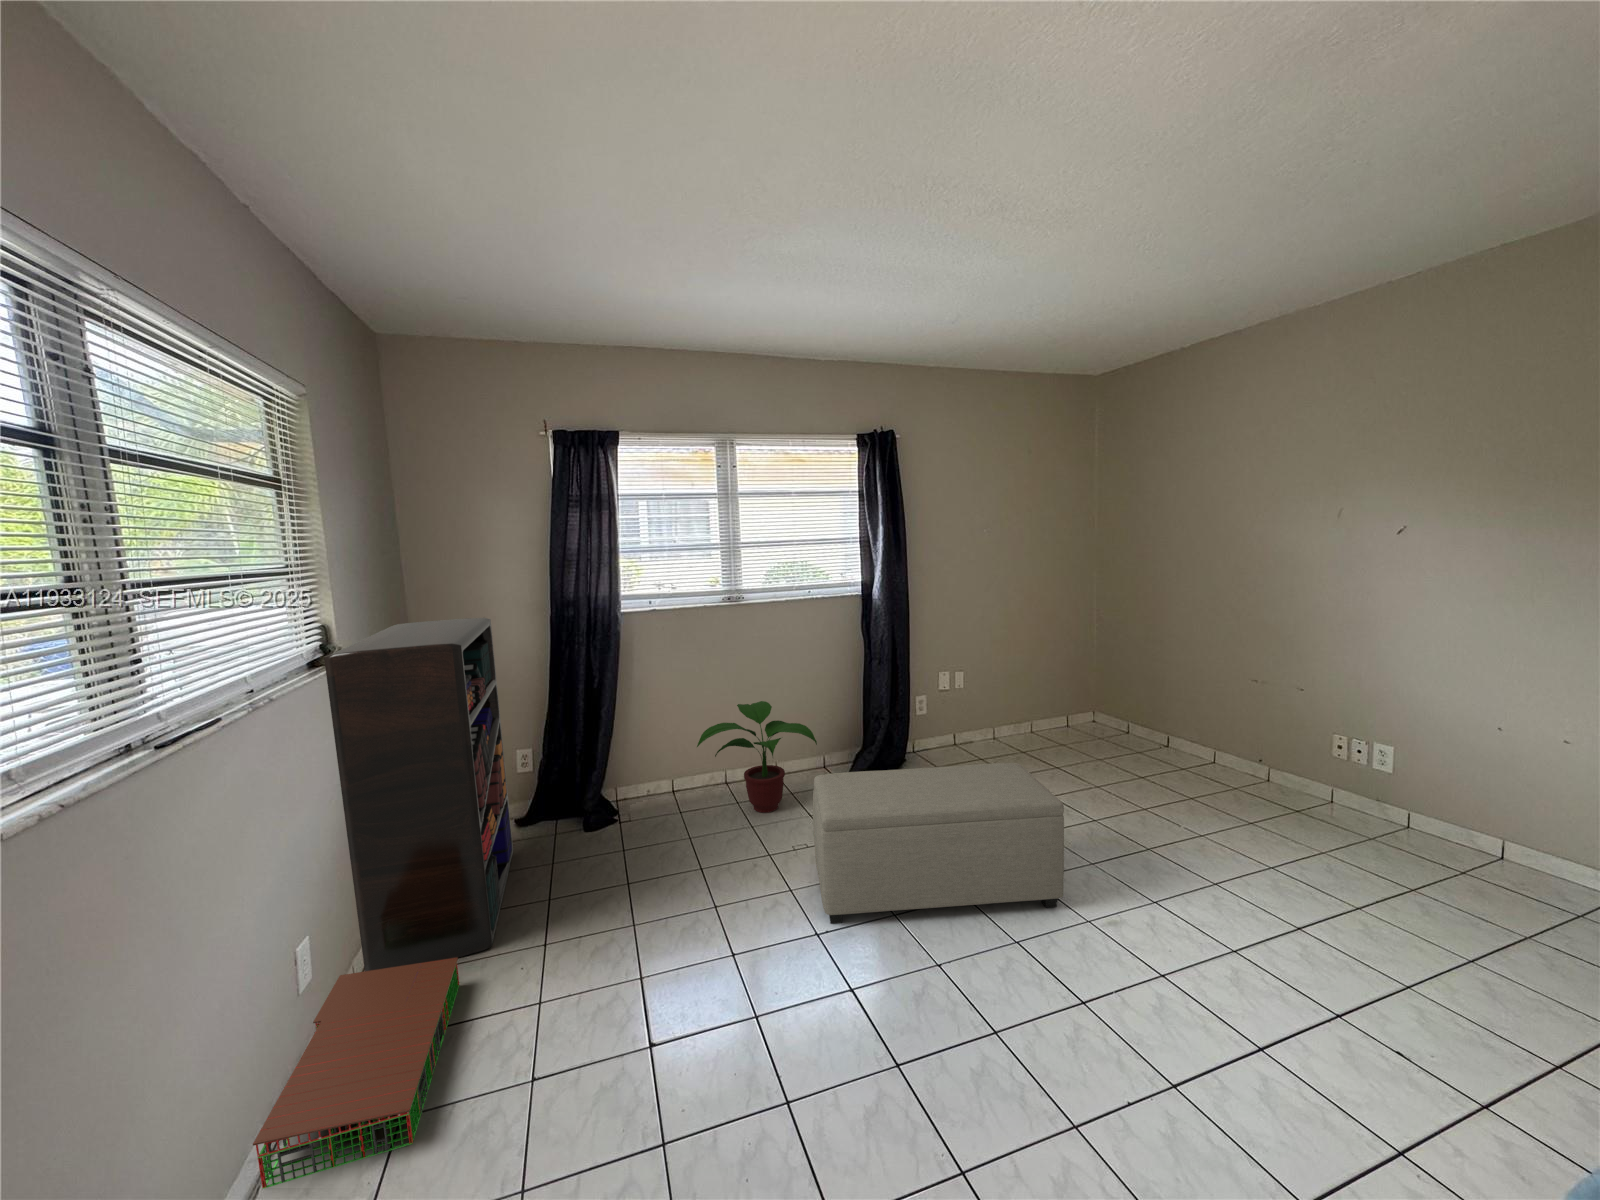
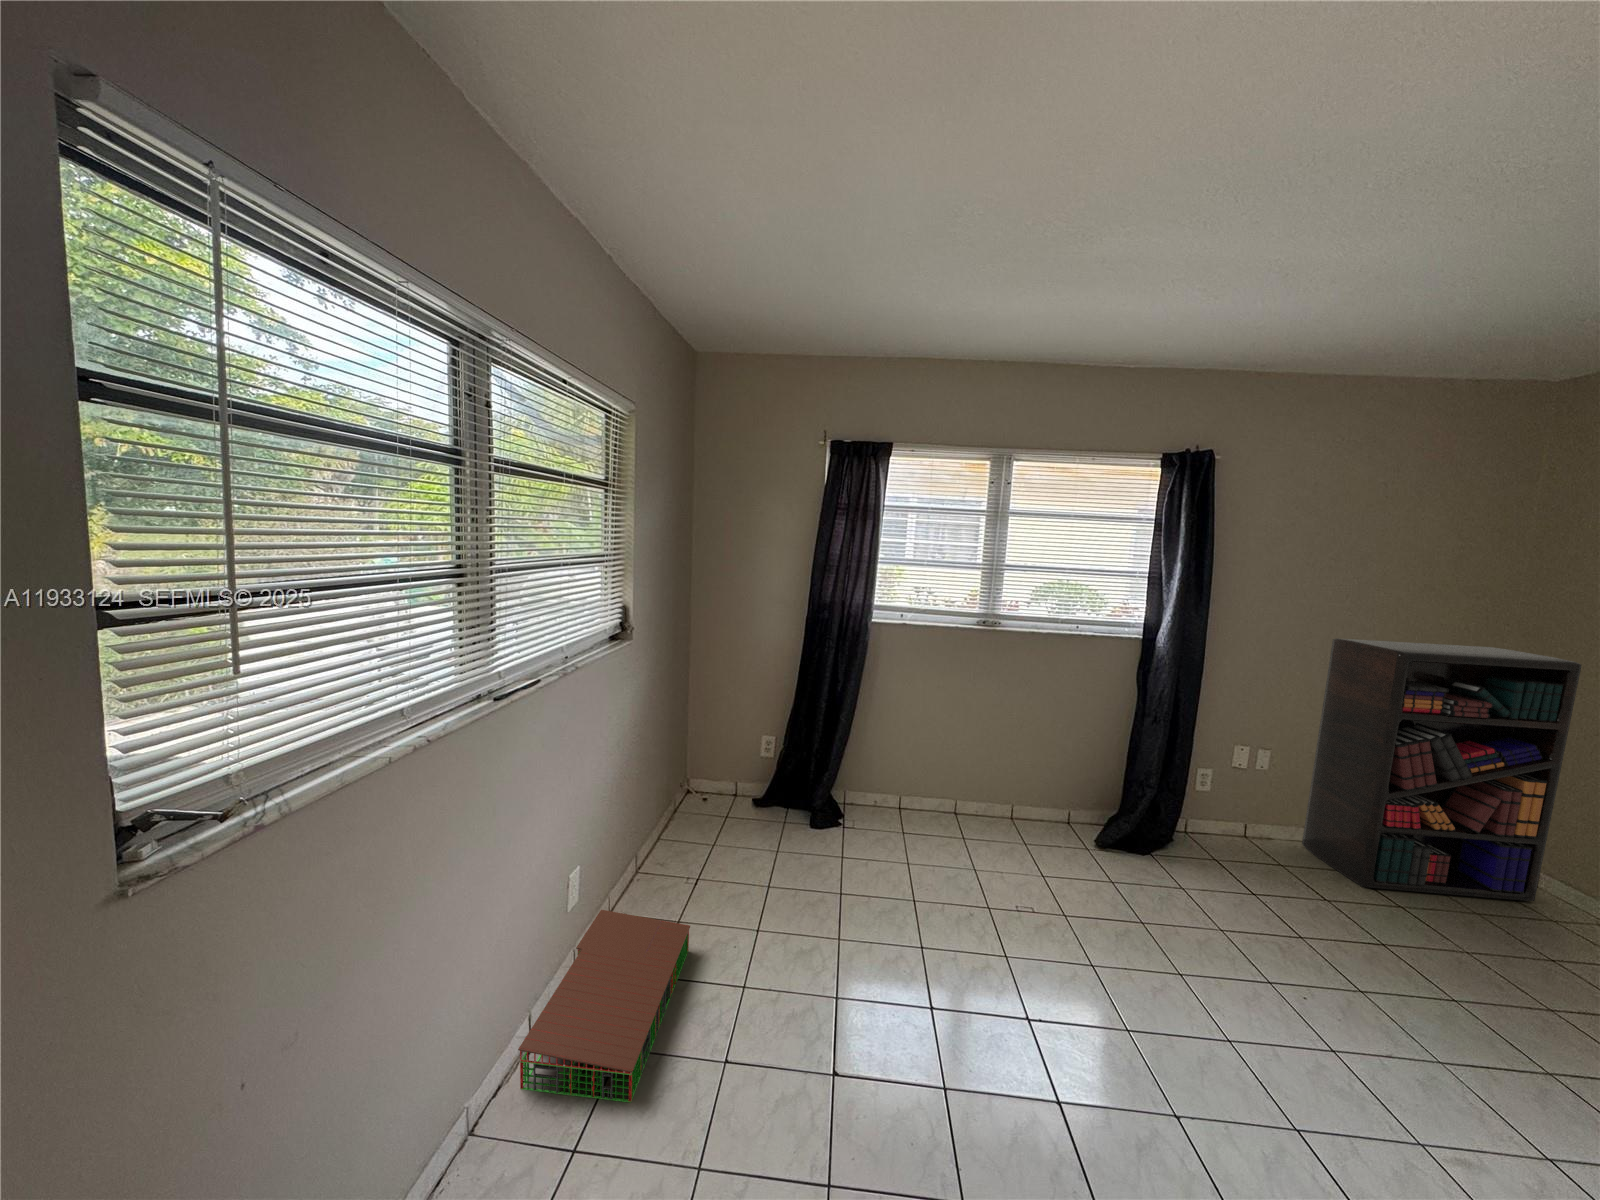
bookshelf: present [324,618,513,971] -> present [1302,638,1581,901]
potted plant: present [697,701,817,813] -> none [930,735,1066,859]
ottoman: present [813,763,1064,924] -> none [1052,844,1449,1125]

